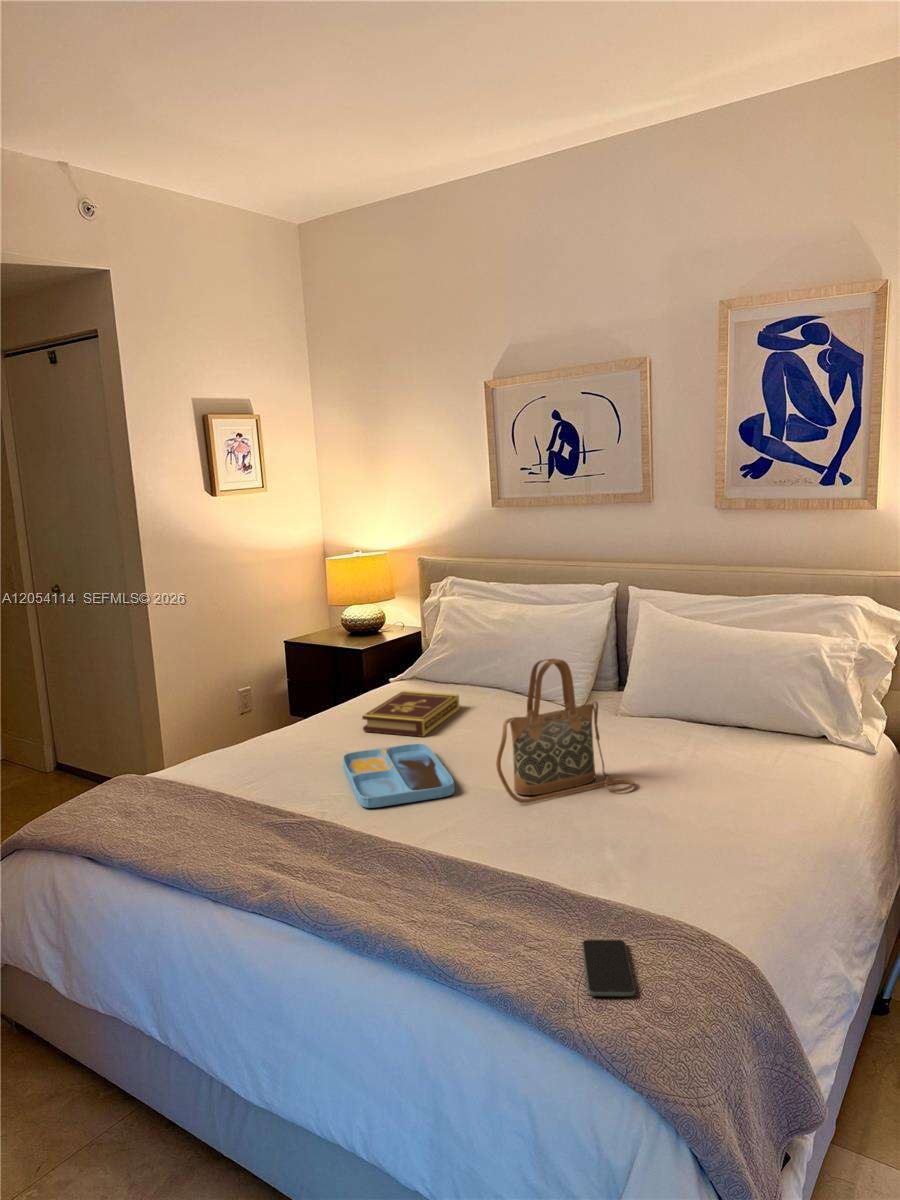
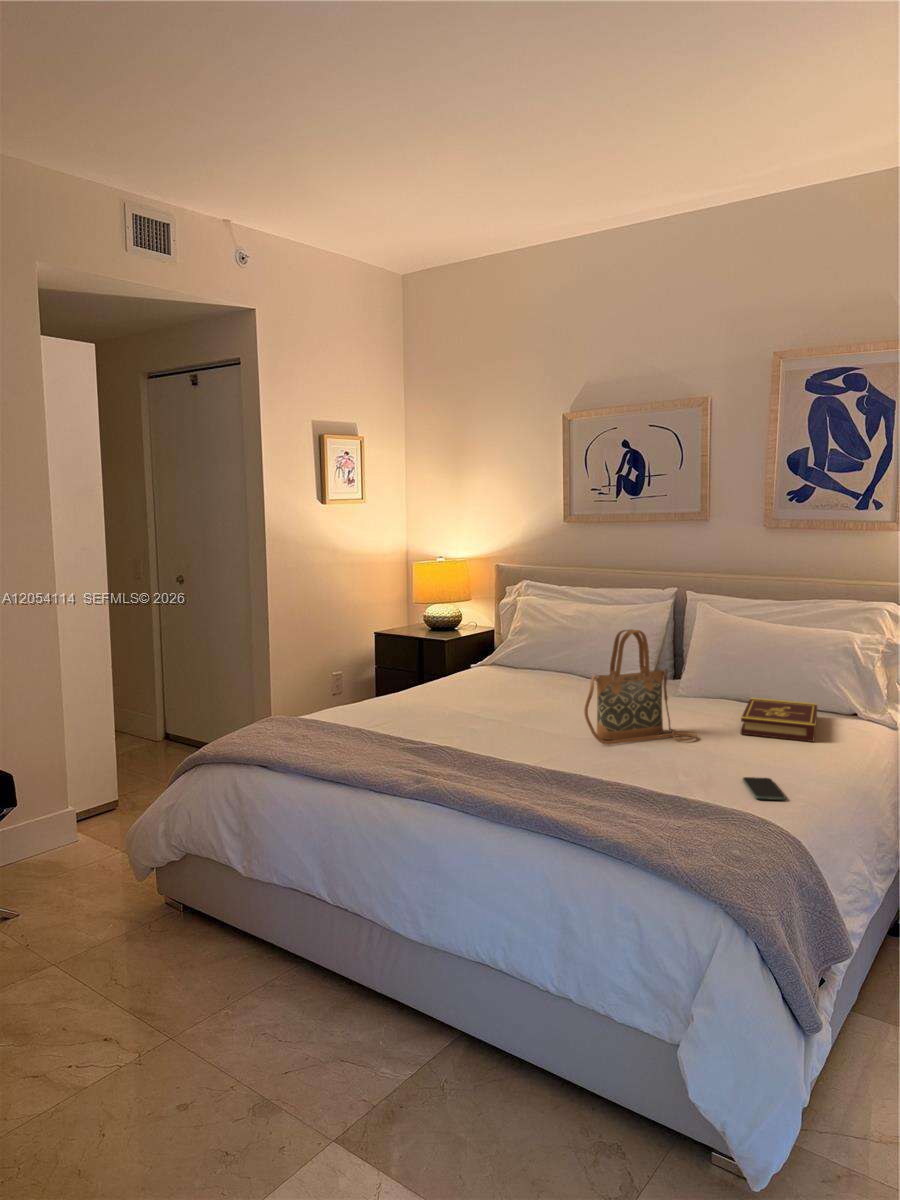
book: present [362,691,460,737] -> present [741,698,818,742]
tray: present [343,744,455,808] -> none [449,704,547,742]
smartphone: present [582,940,636,996] -> present [742,777,786,800]

